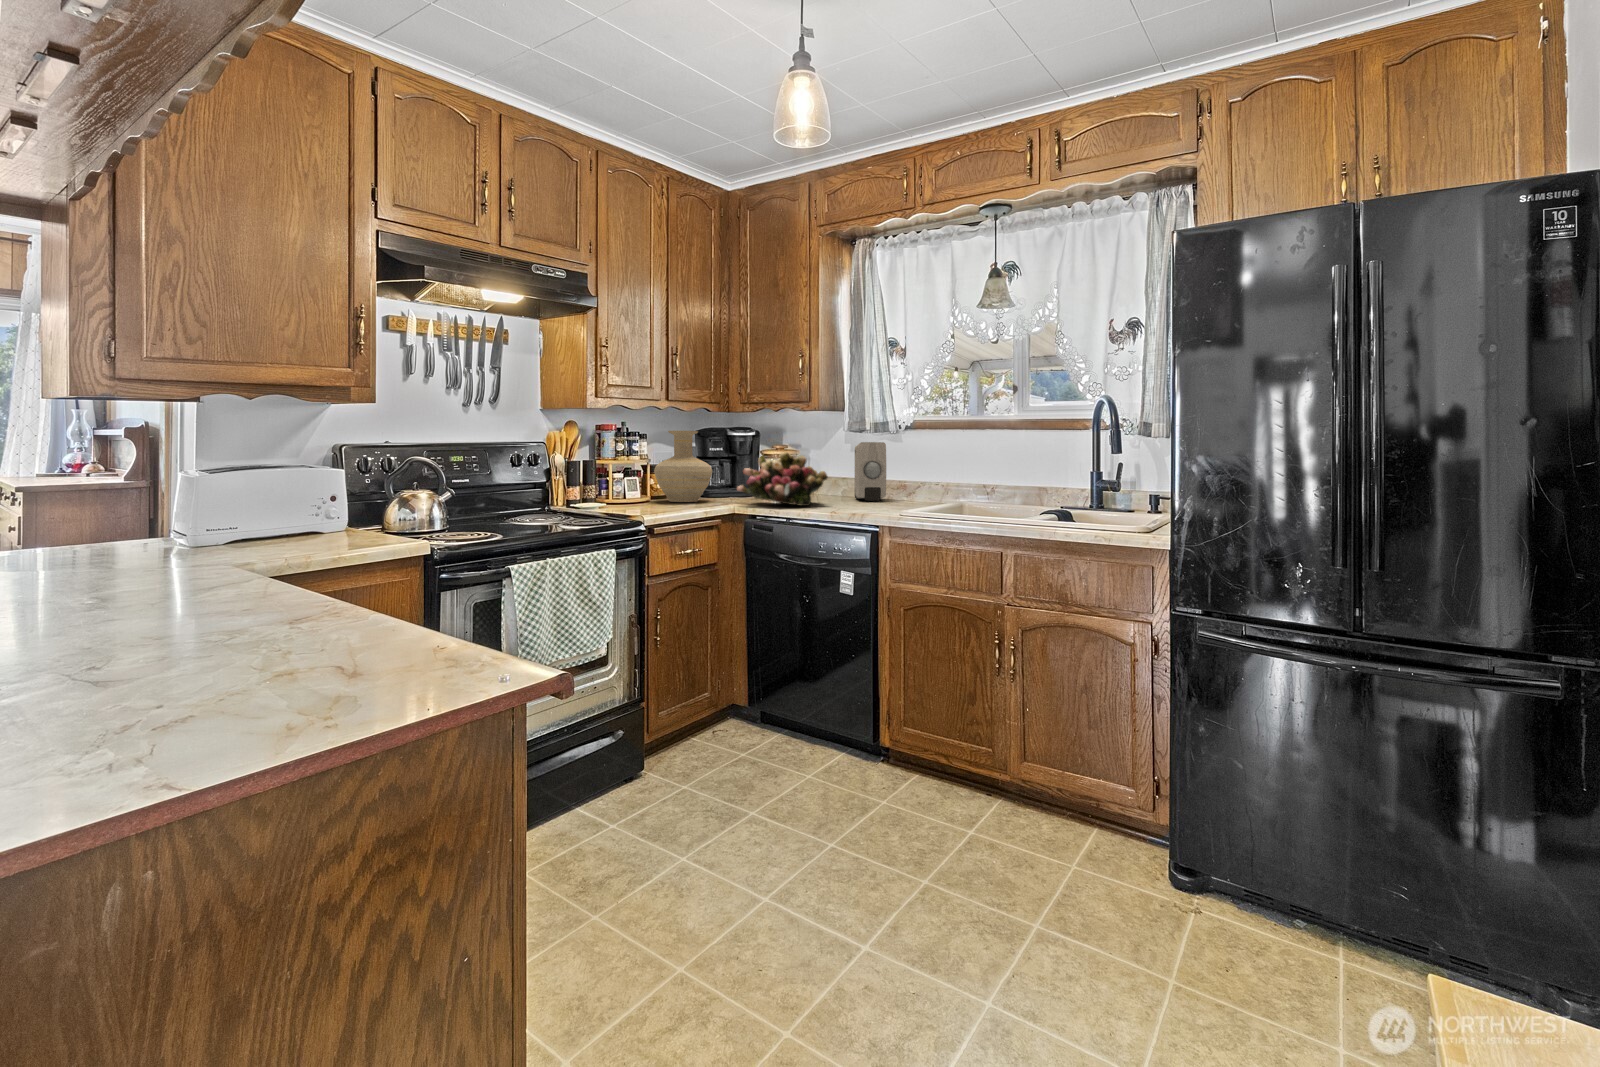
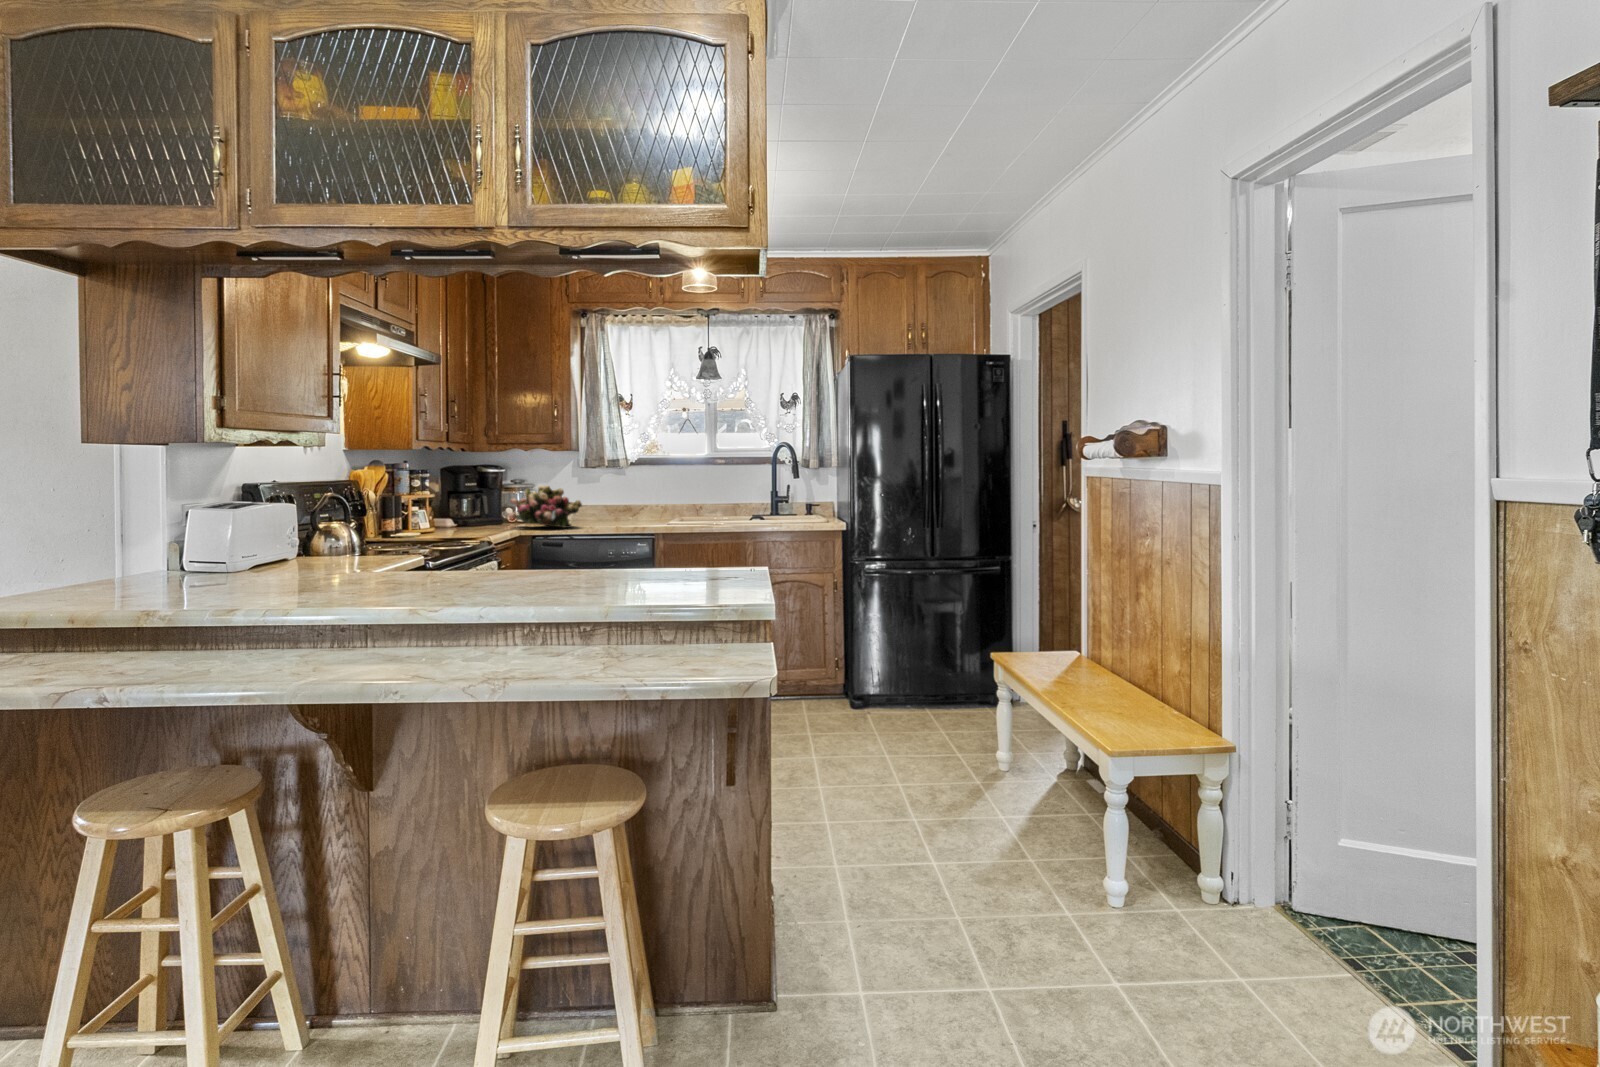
vase: present [654,431,712,502] -> none [425,467,477,527]
soap dispenser: present [855,442,886,501] -> none [591,477,621,523]

